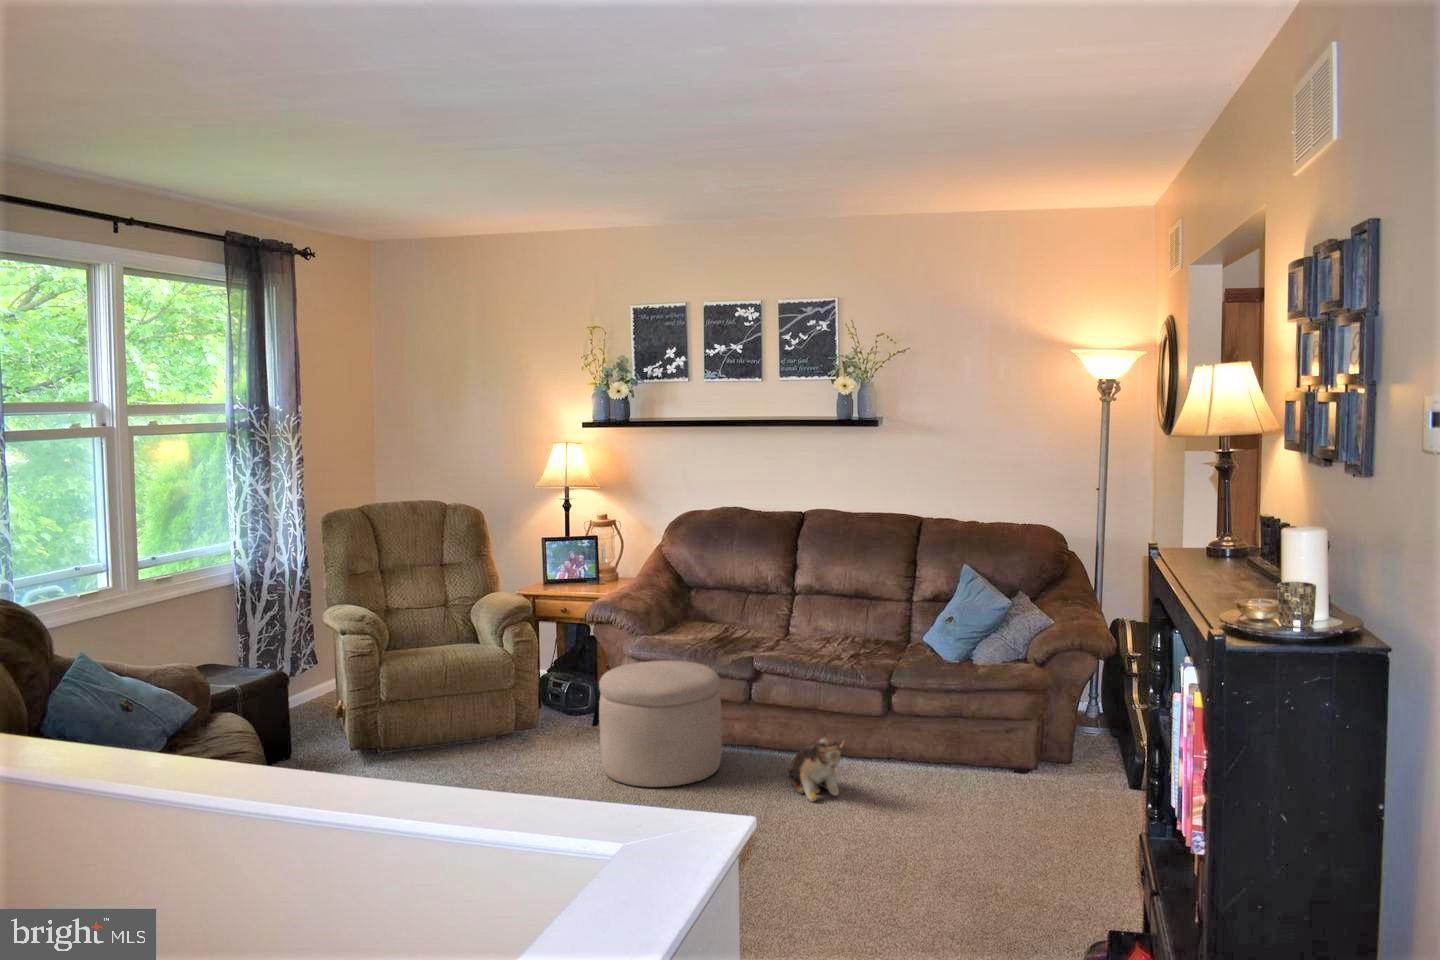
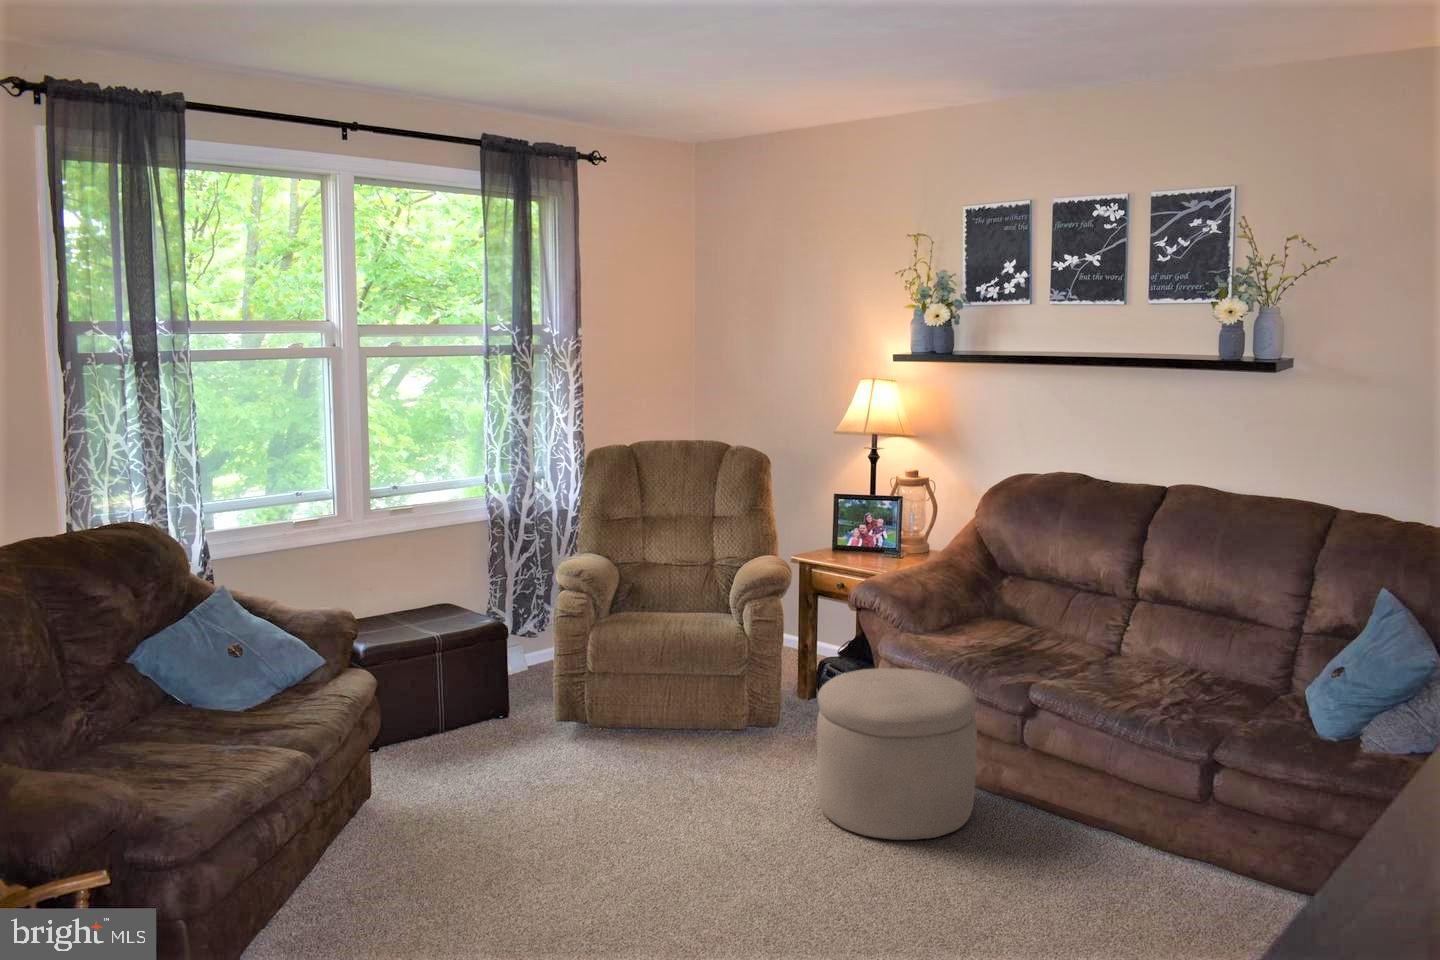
plush toy: present [788,737,844,801] -> none [1046,819,1113,905]

